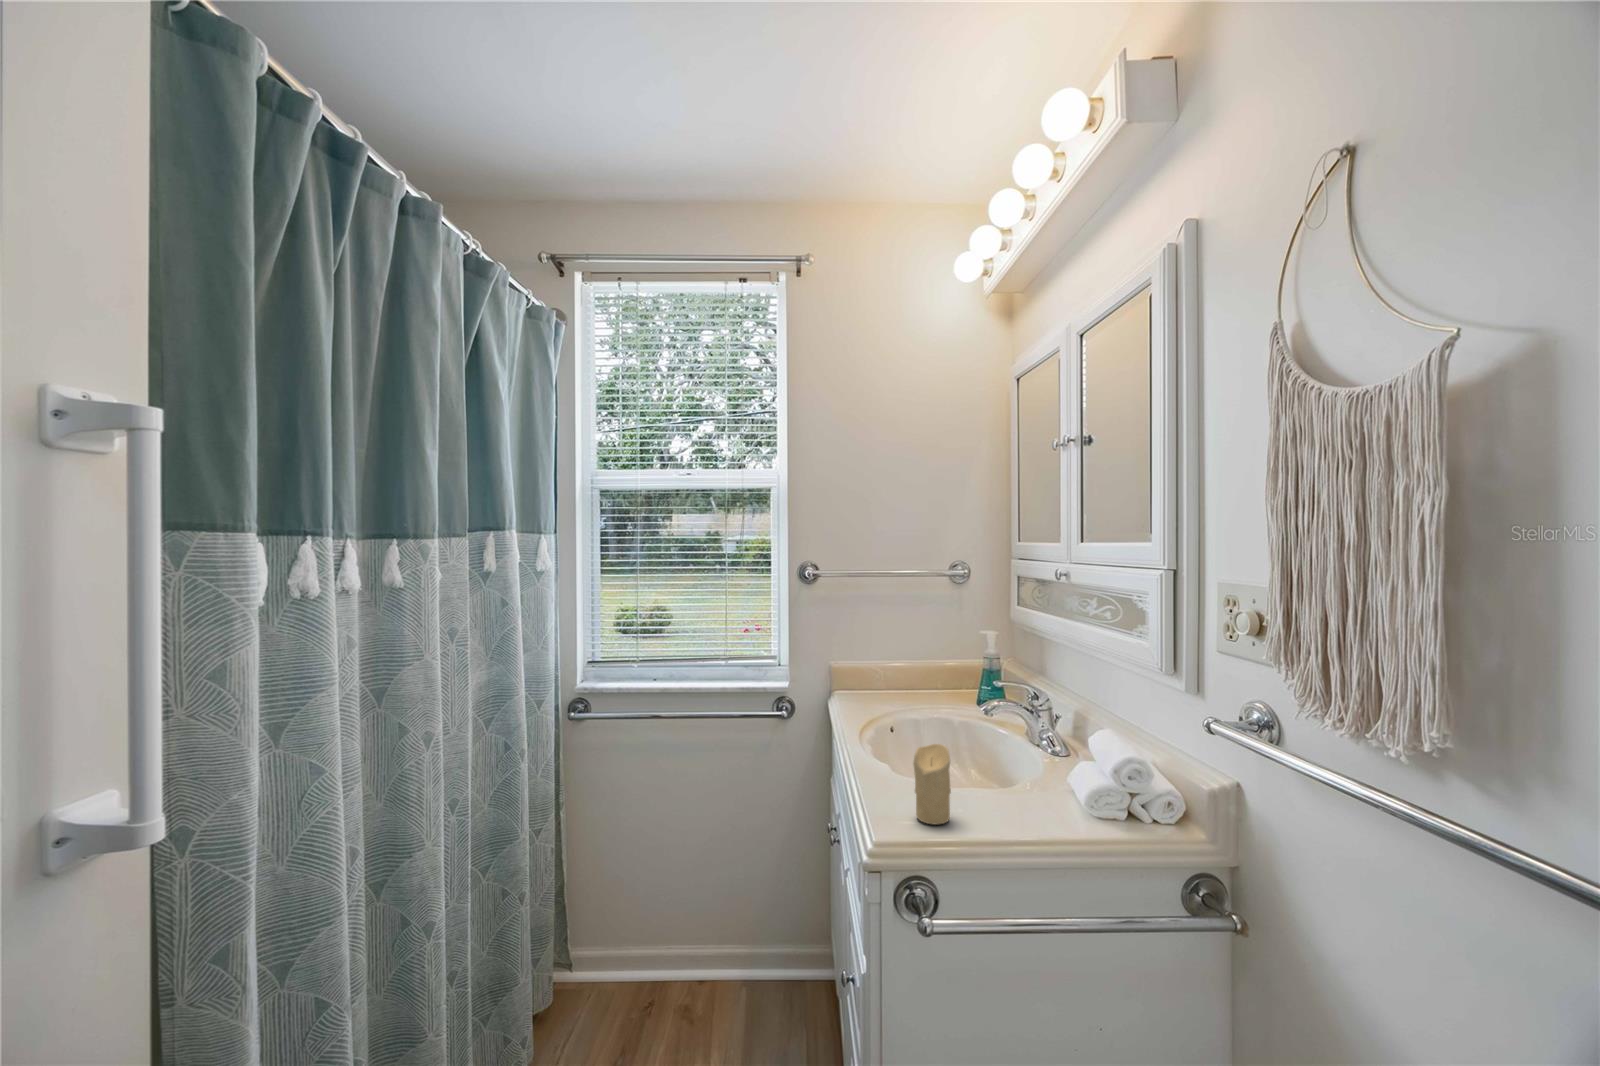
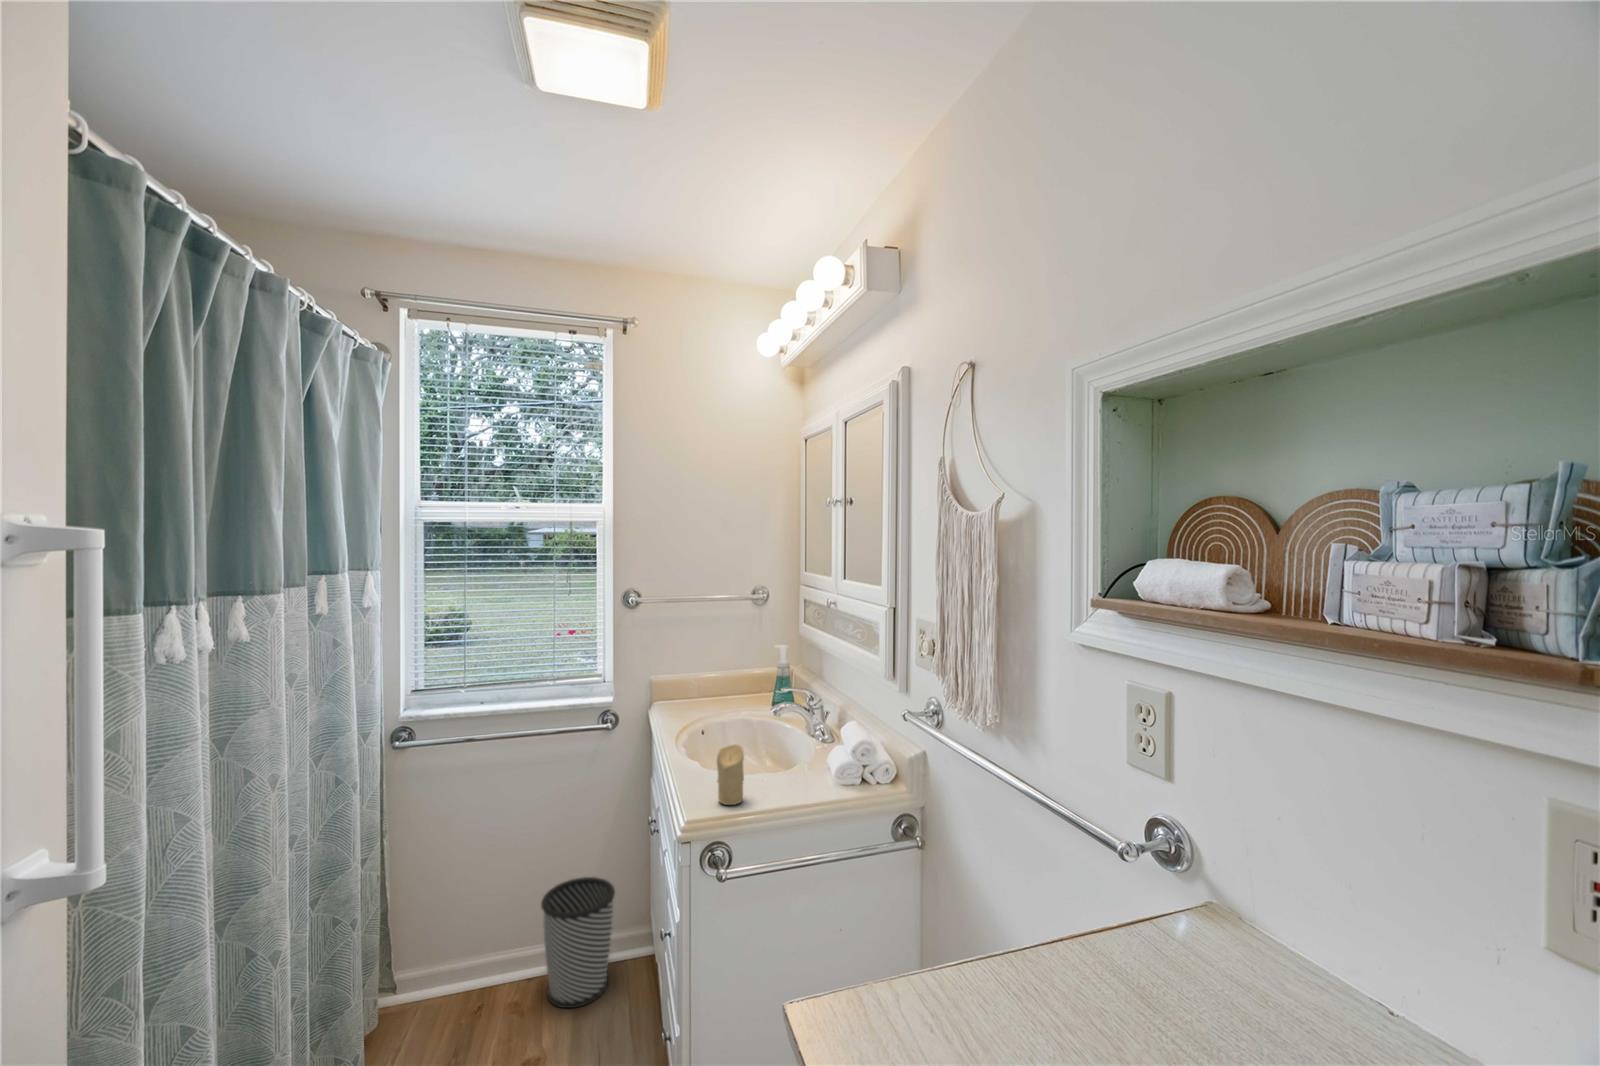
wastebasket: none [713,885,793,1035] -> present [541,877,615,1008]

